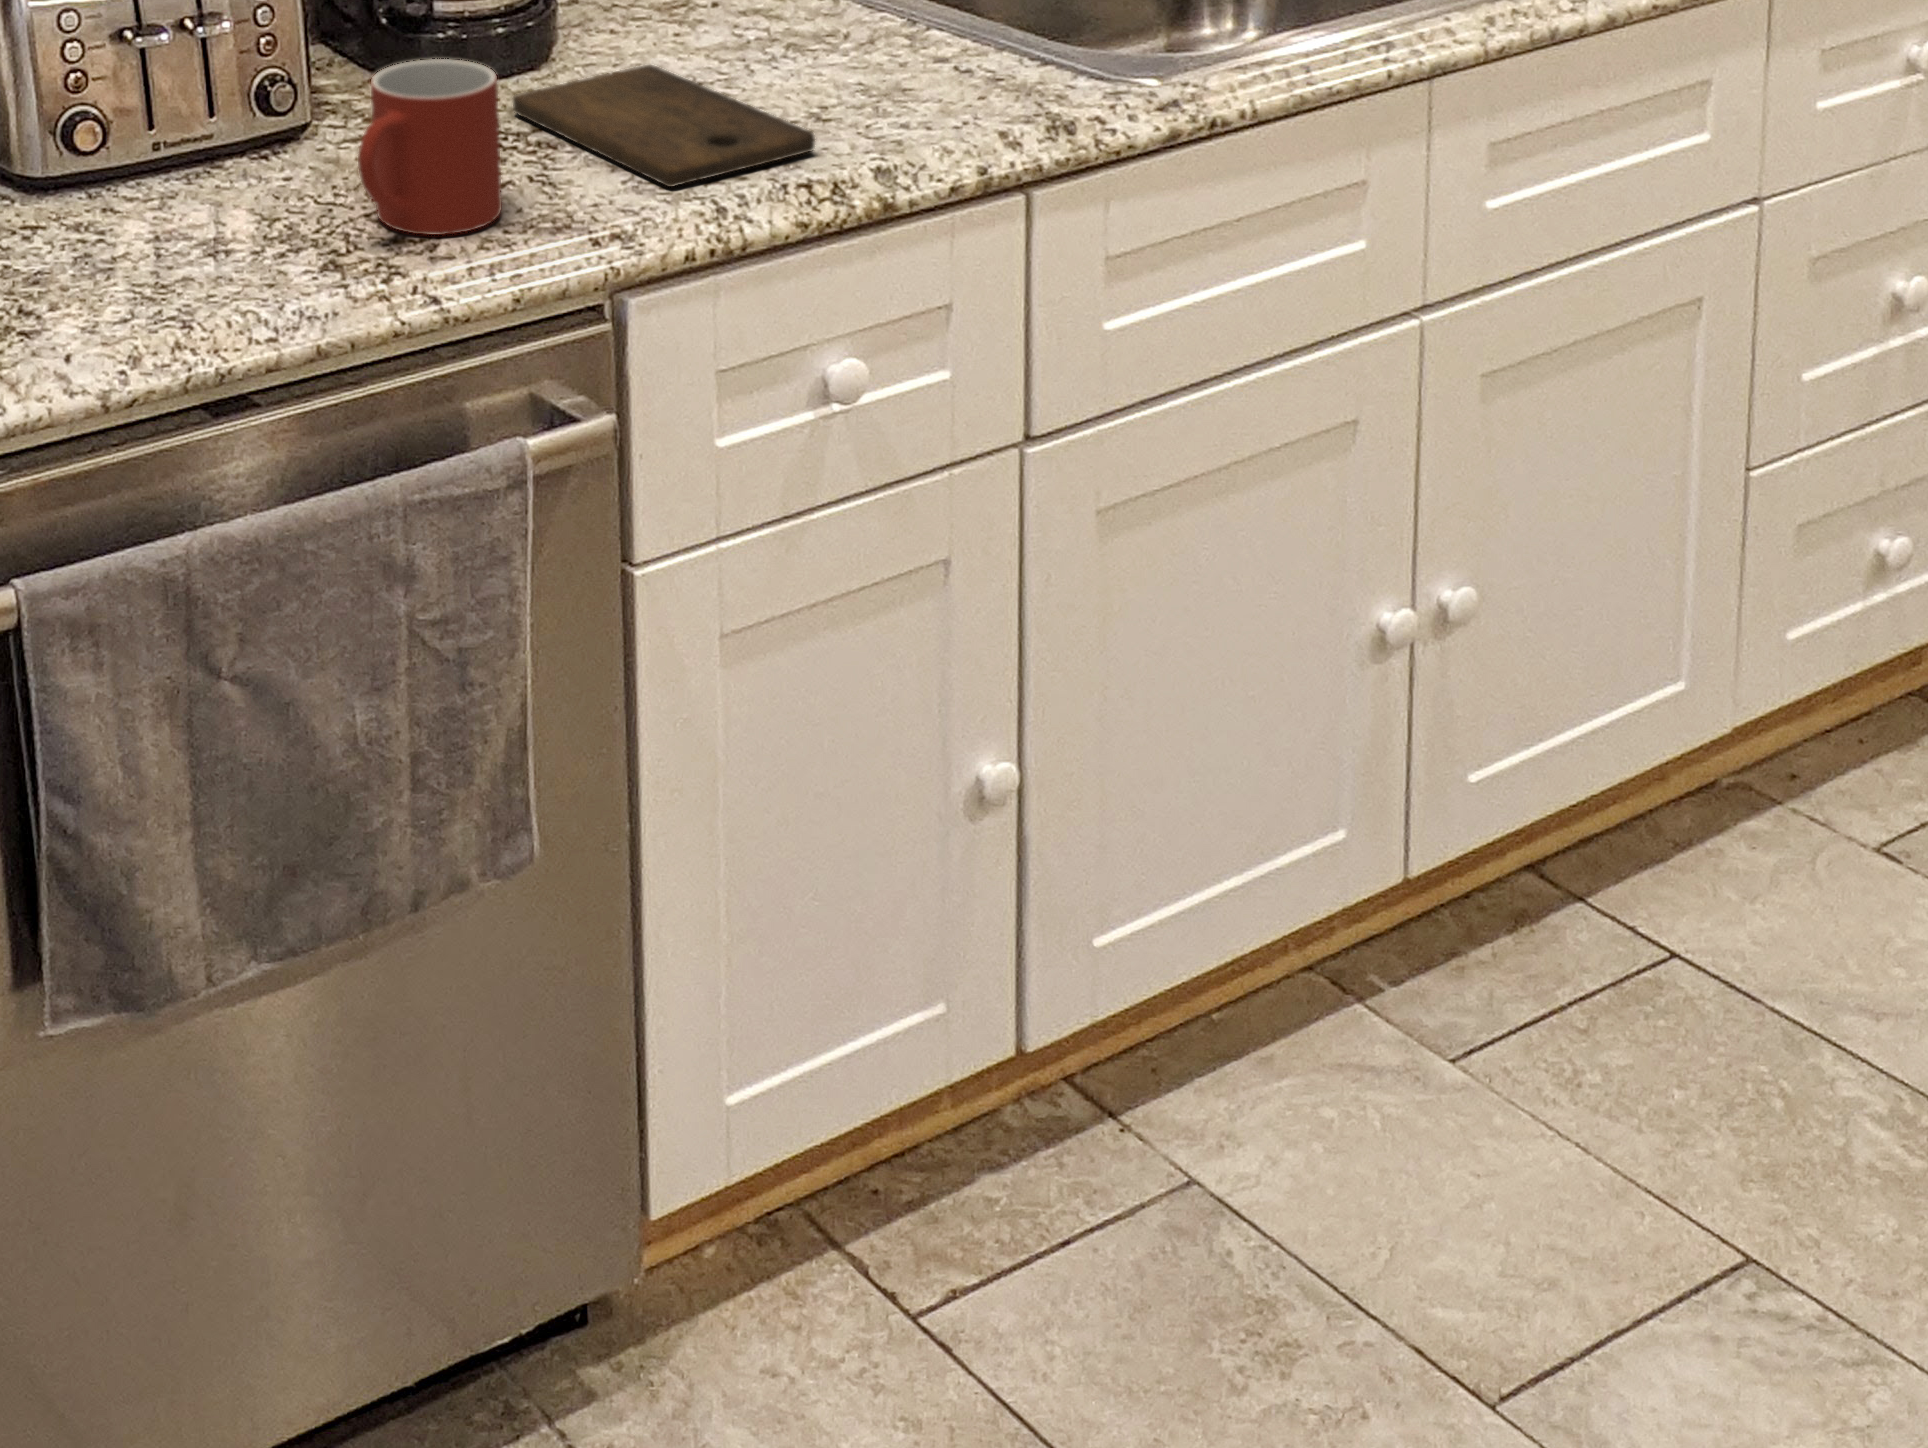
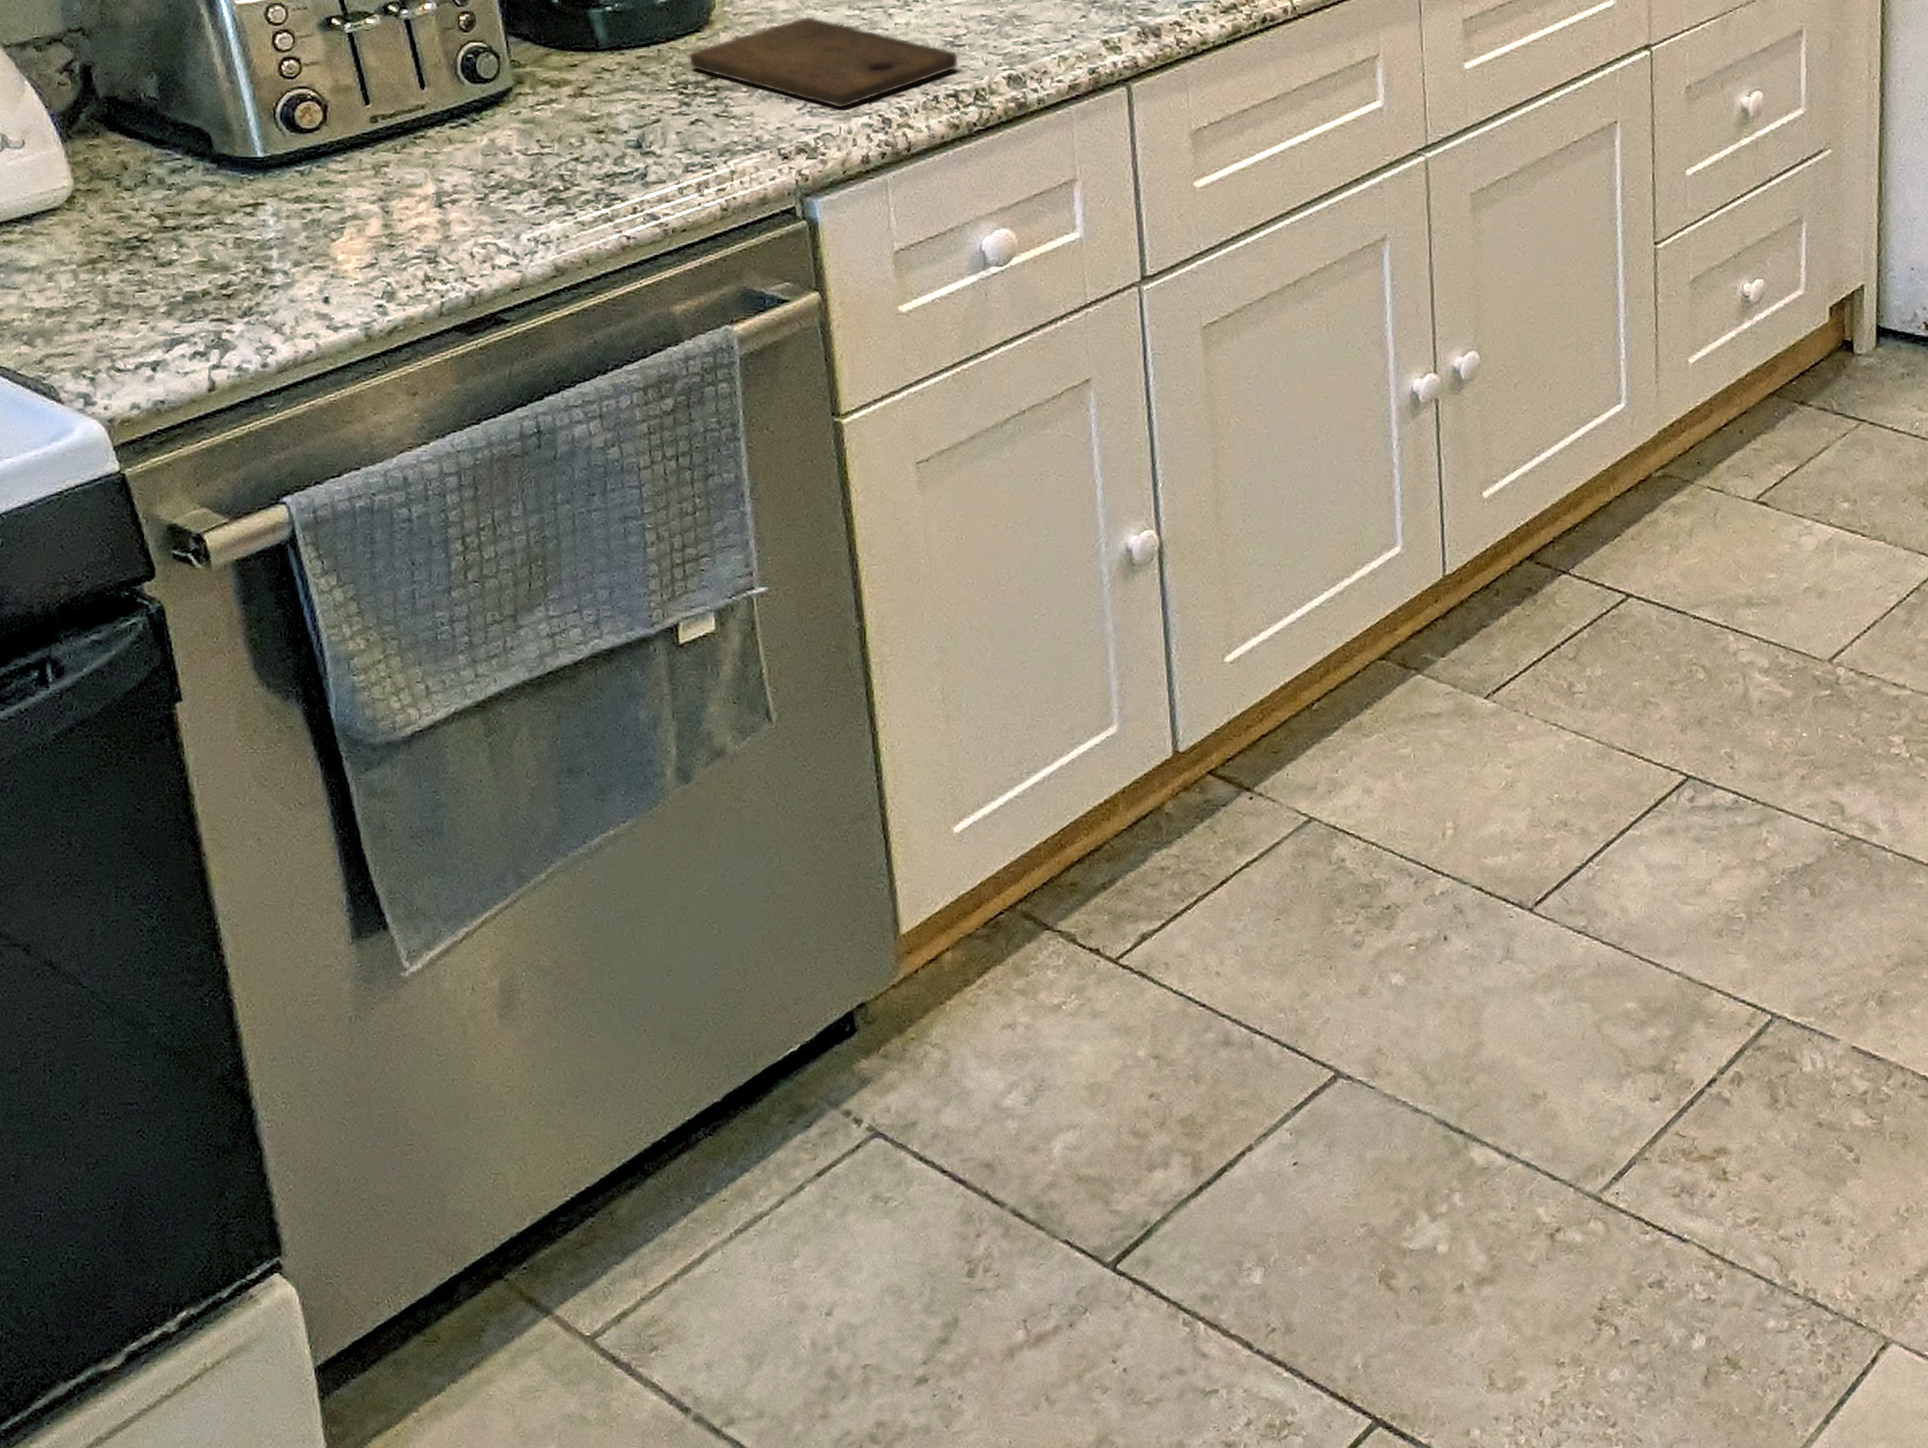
mug: present [358,59,502,235] -> none [570,20,699,167]

